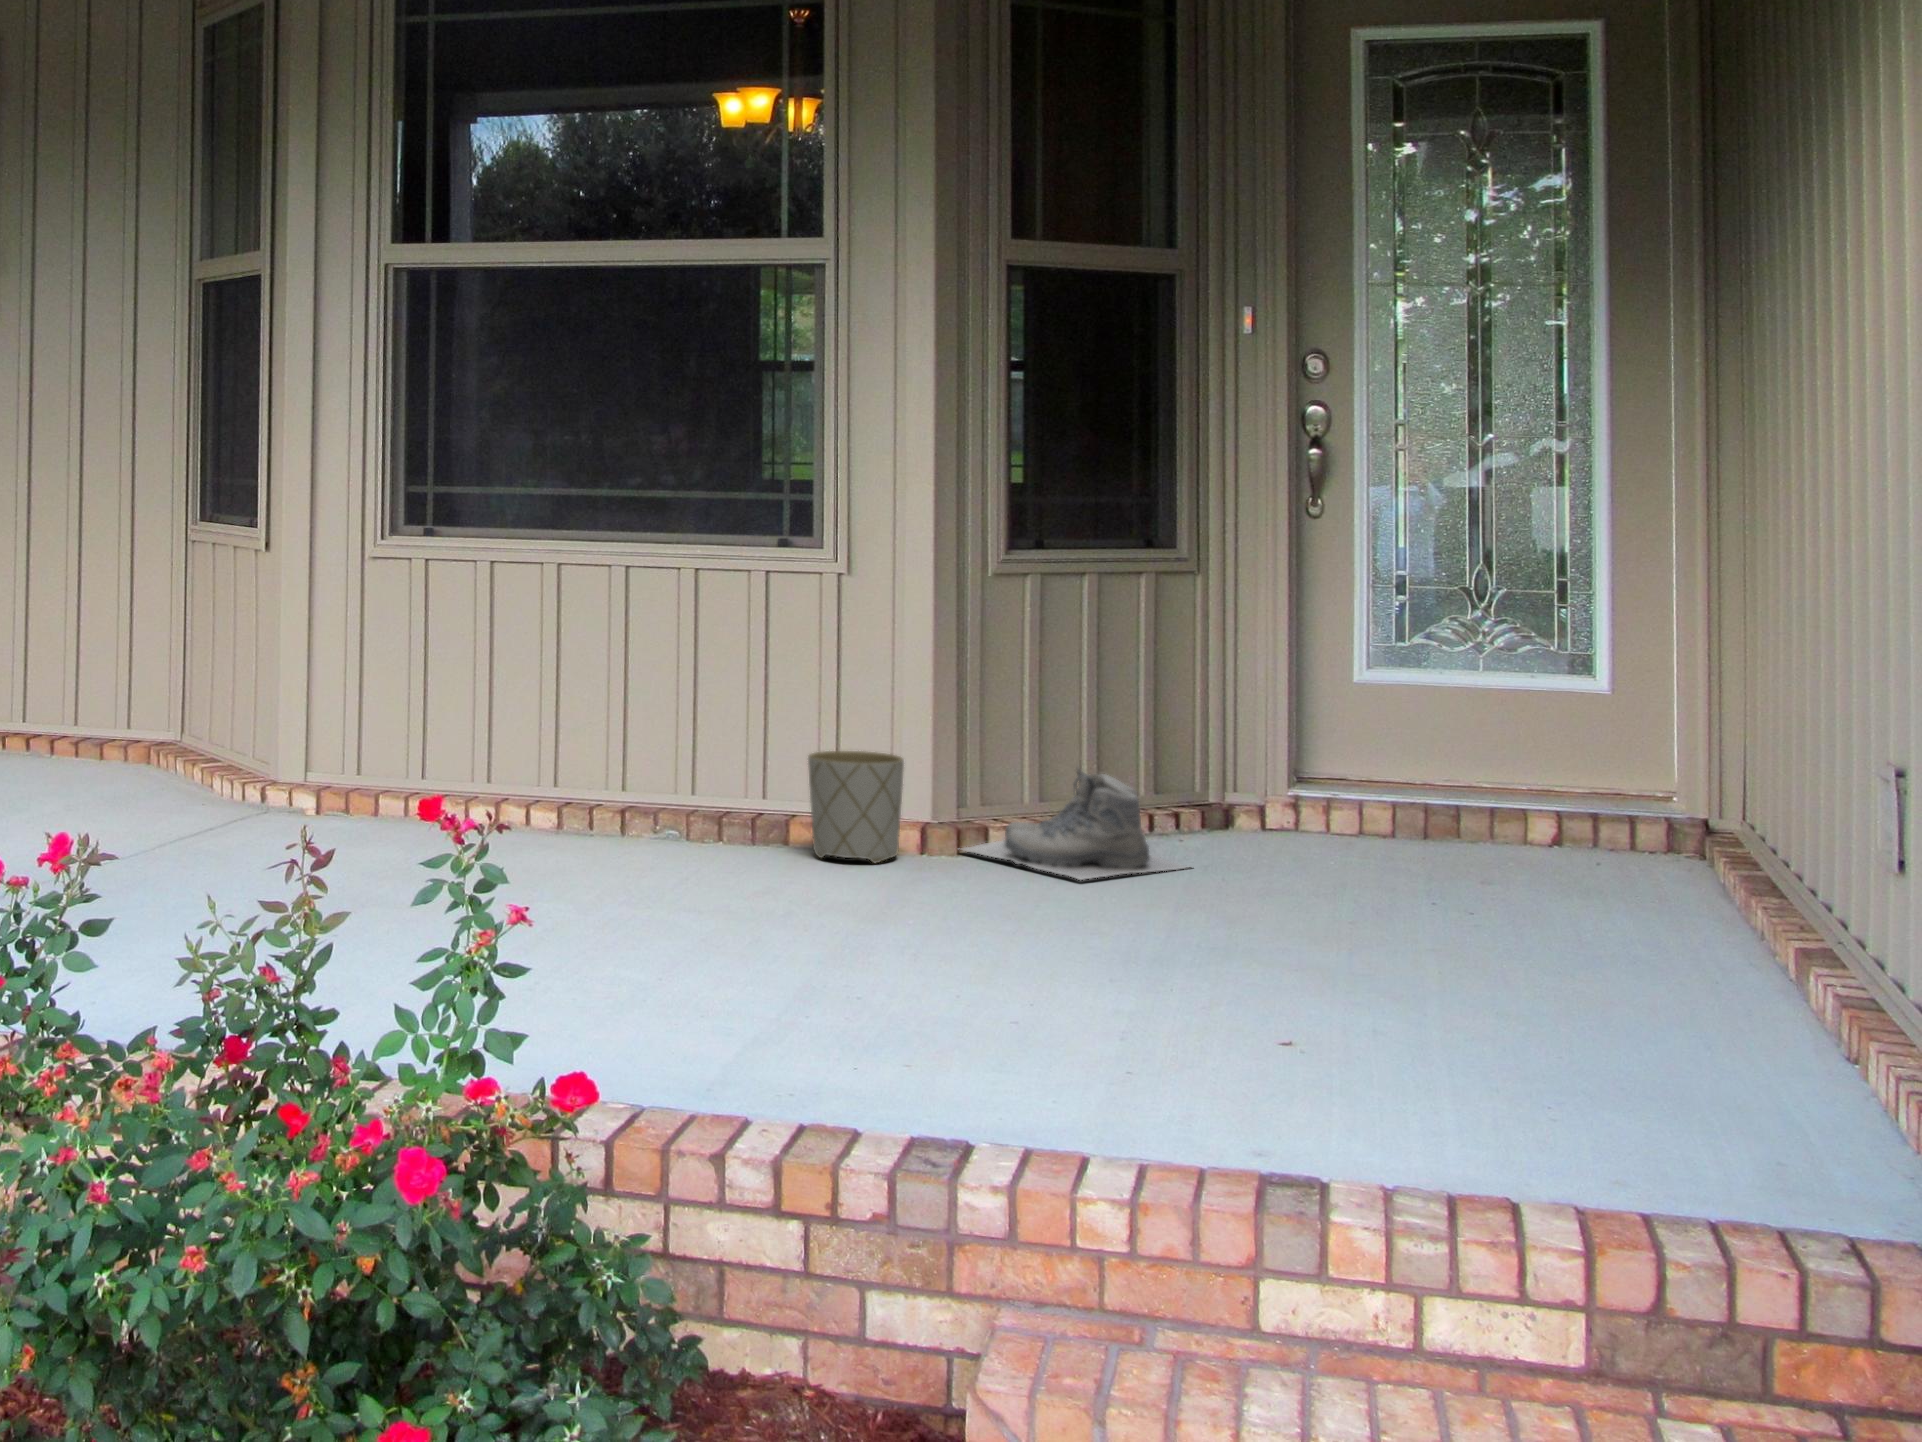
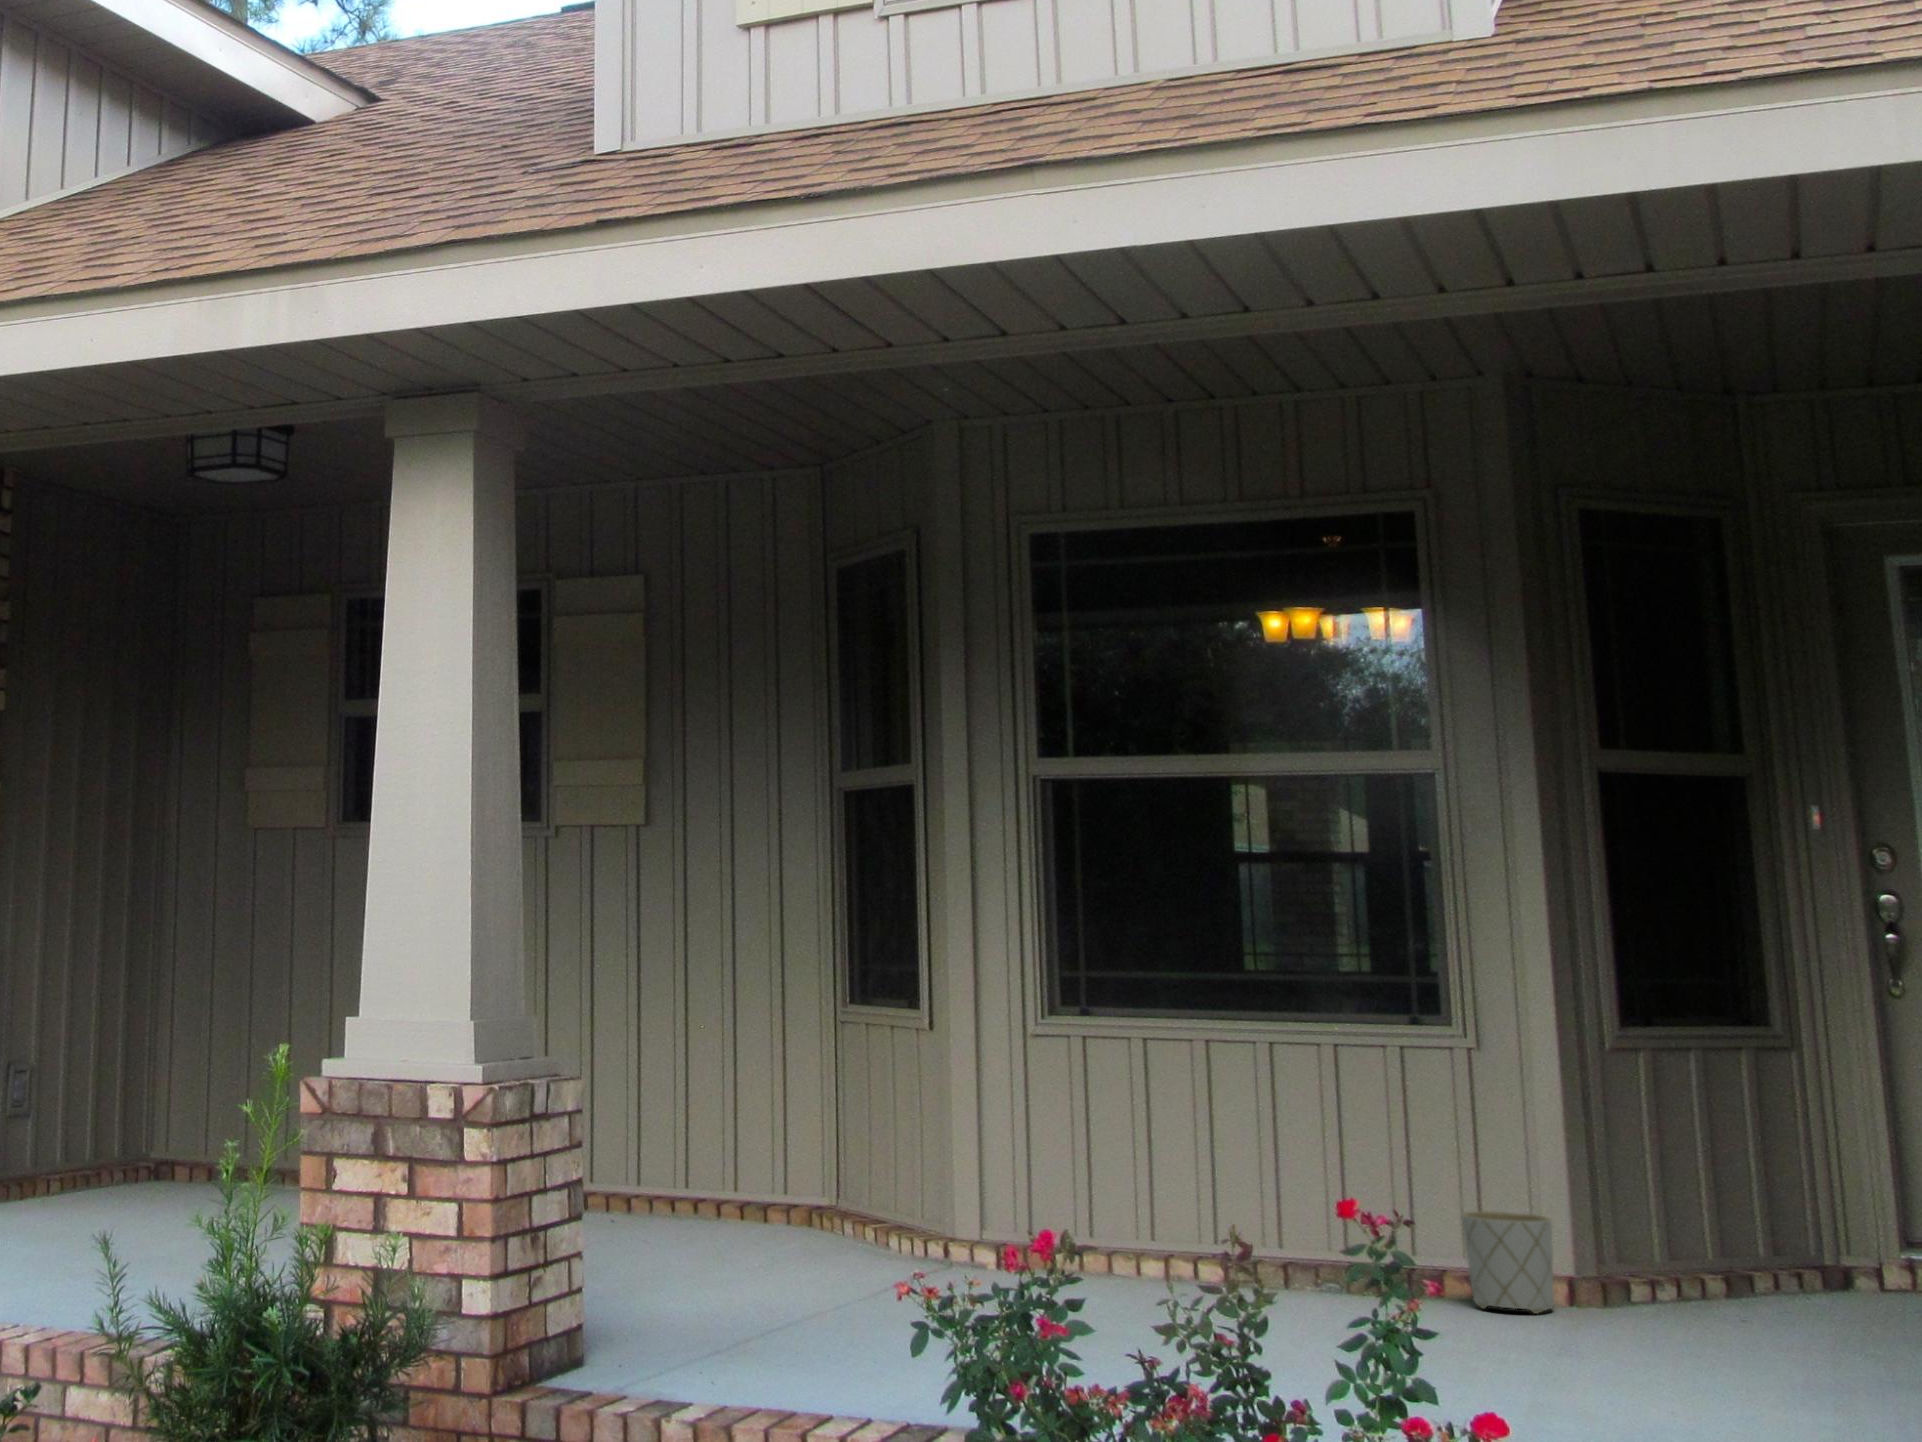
boots: present [963,767,1186,880] -> none [1605,1226,1835,1330]

